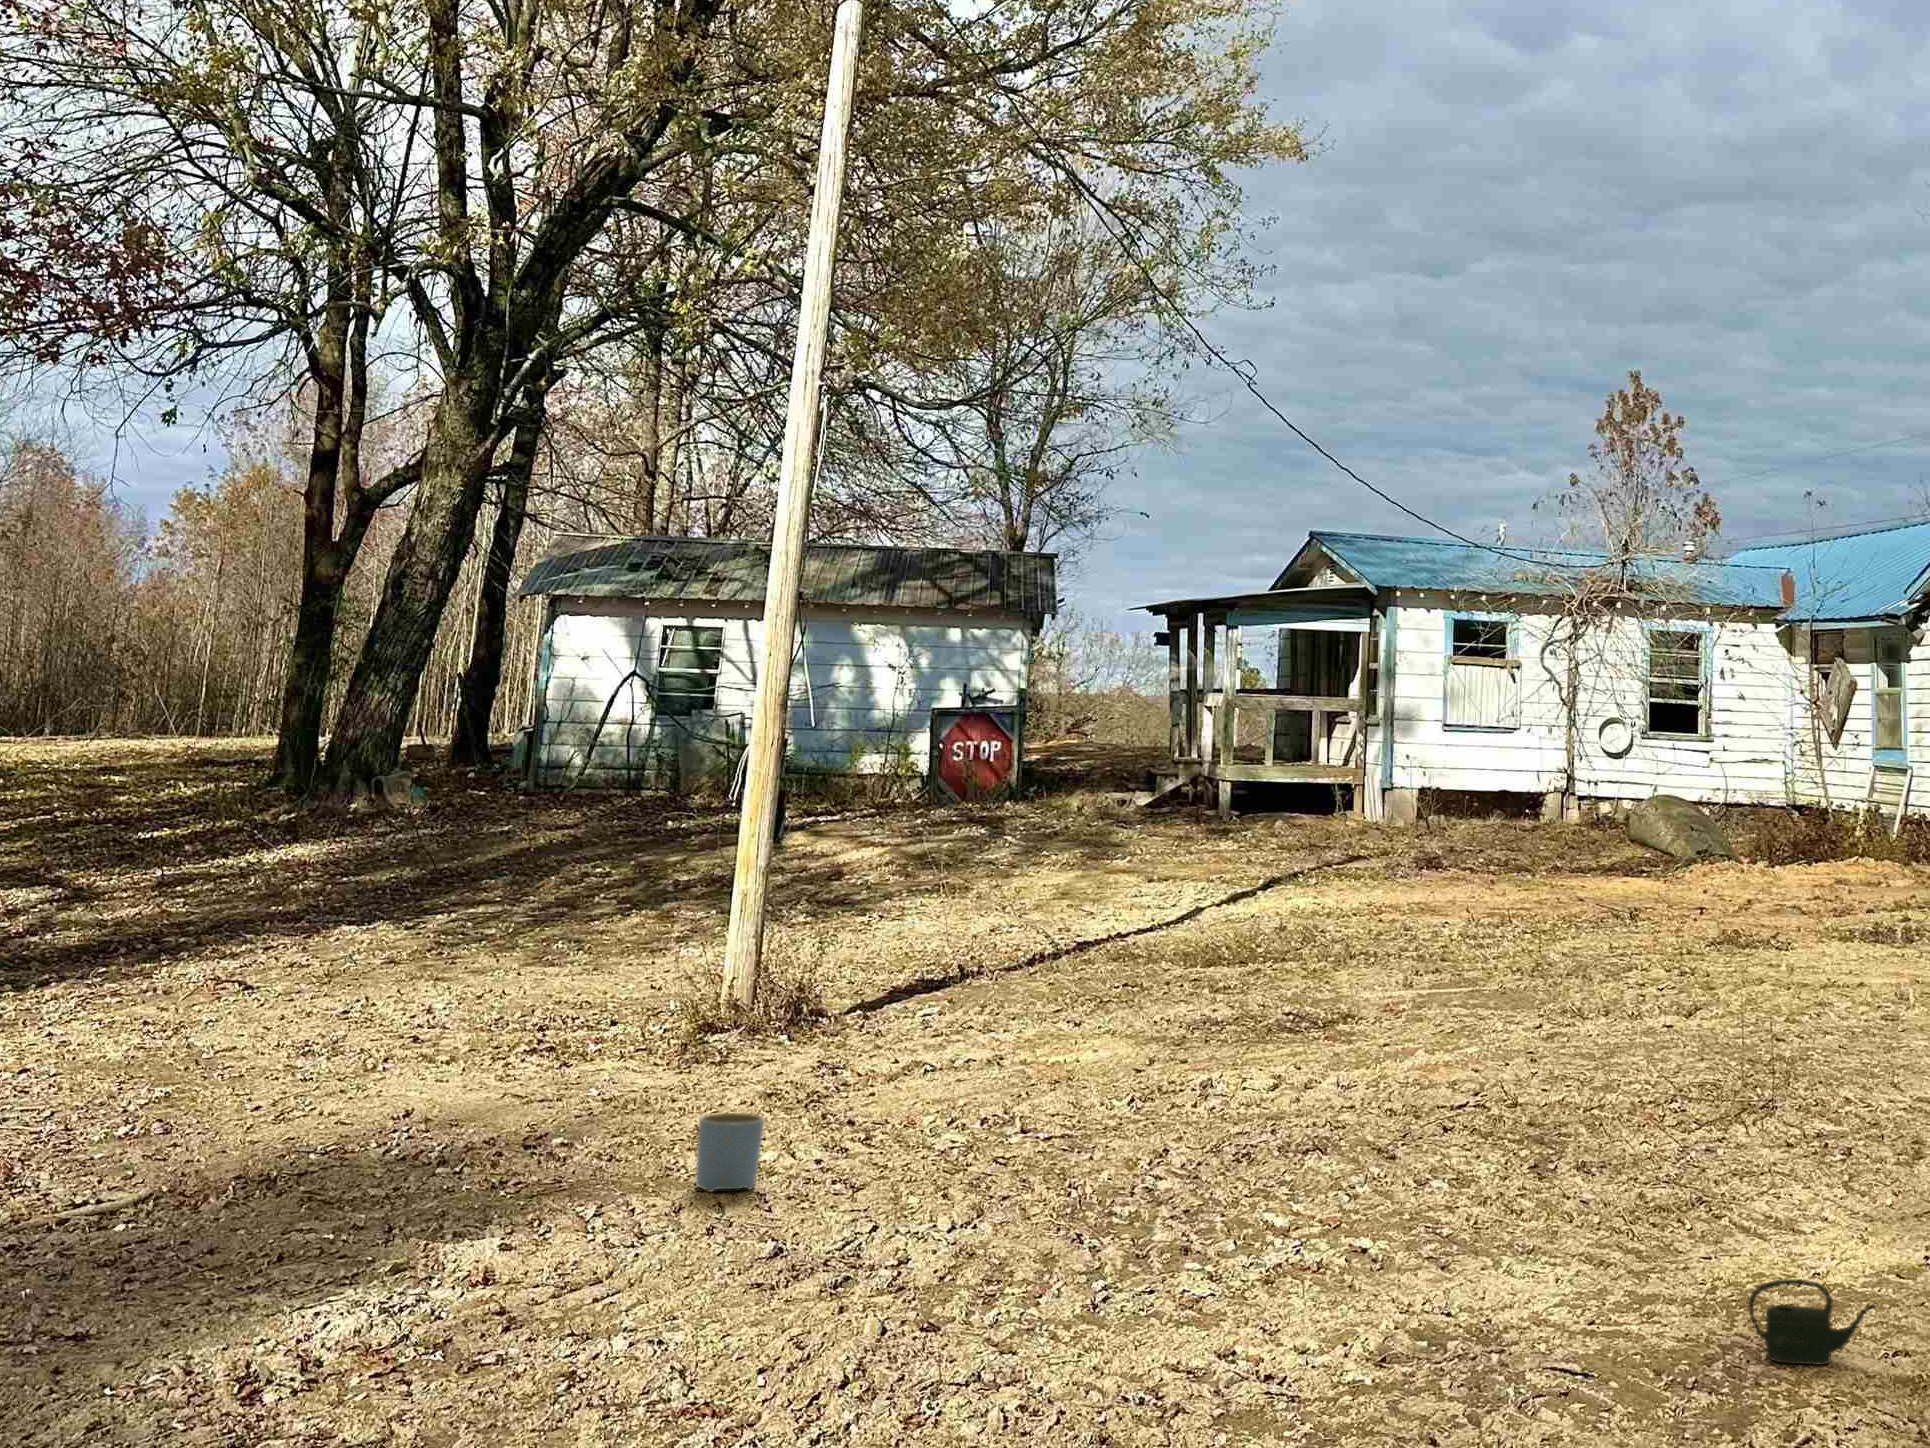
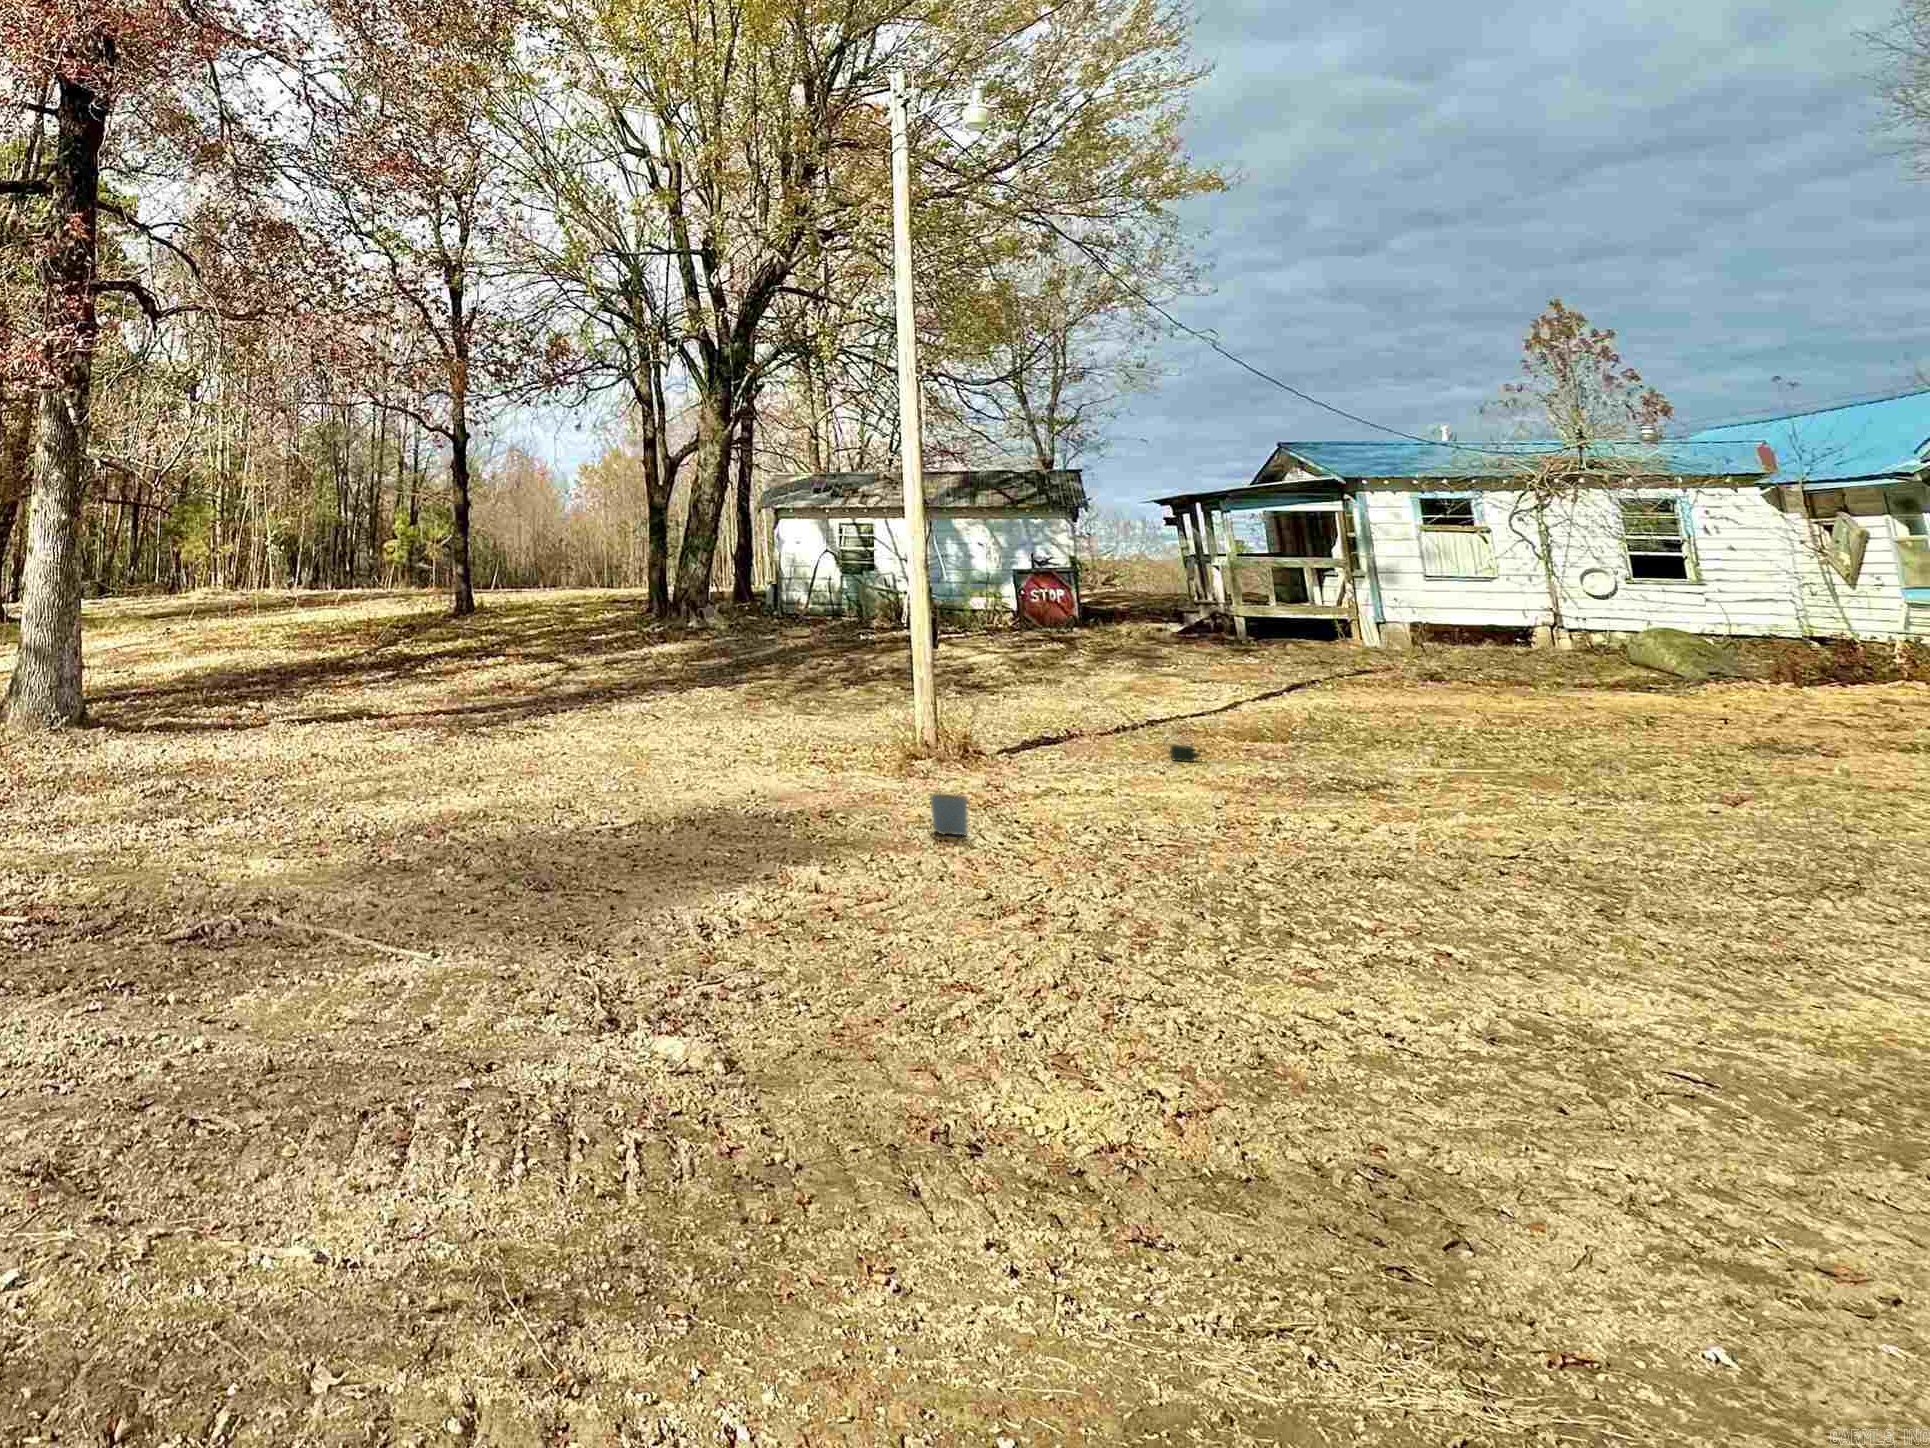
watering can: present [1749,1279,1875,1365] -> present [1169,744,1207,762]

